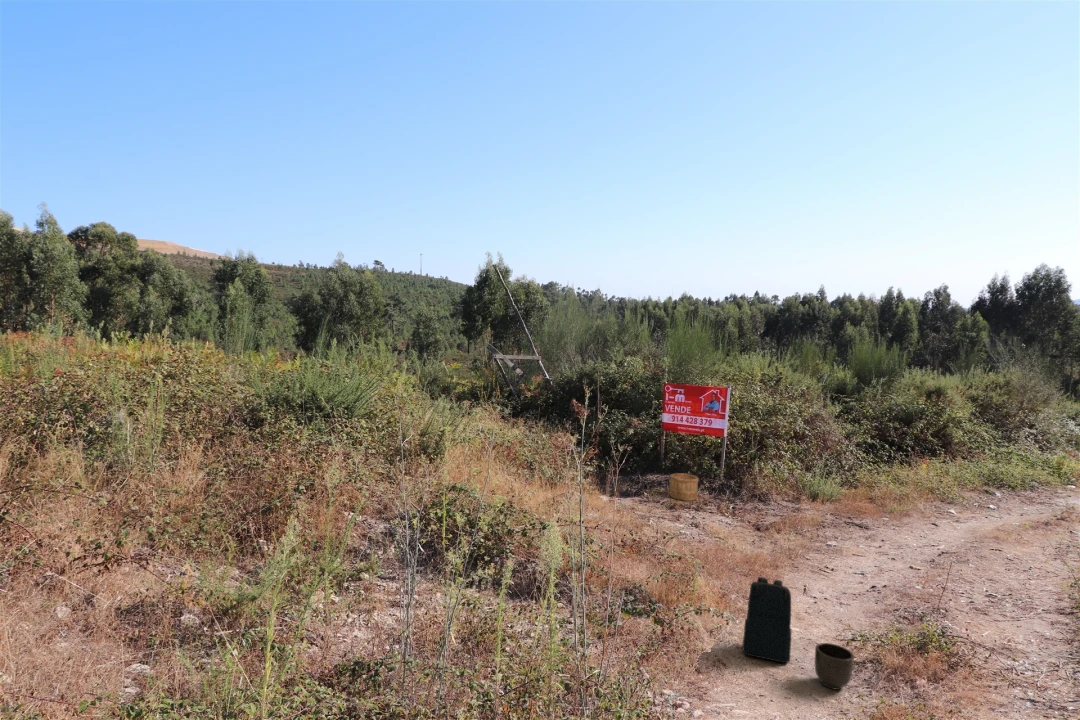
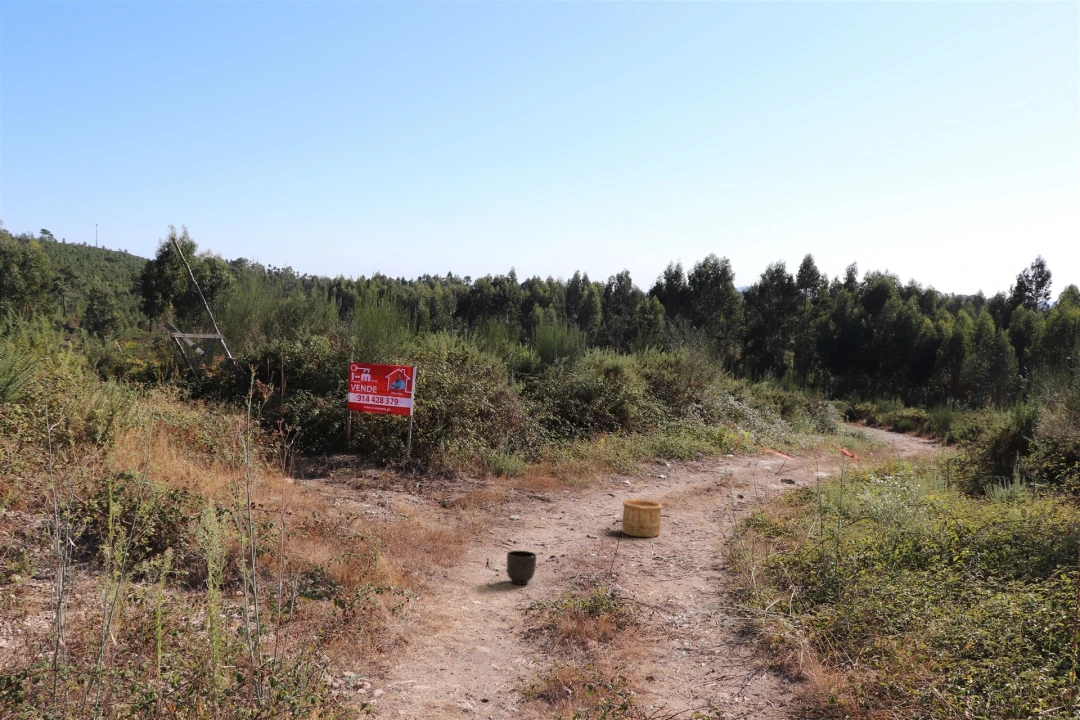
wooden bucket: present [669,473,699,501] -> present [622,499,662,537]
backpack: present [742,577,791,663] -> none [446,506,487,576]

